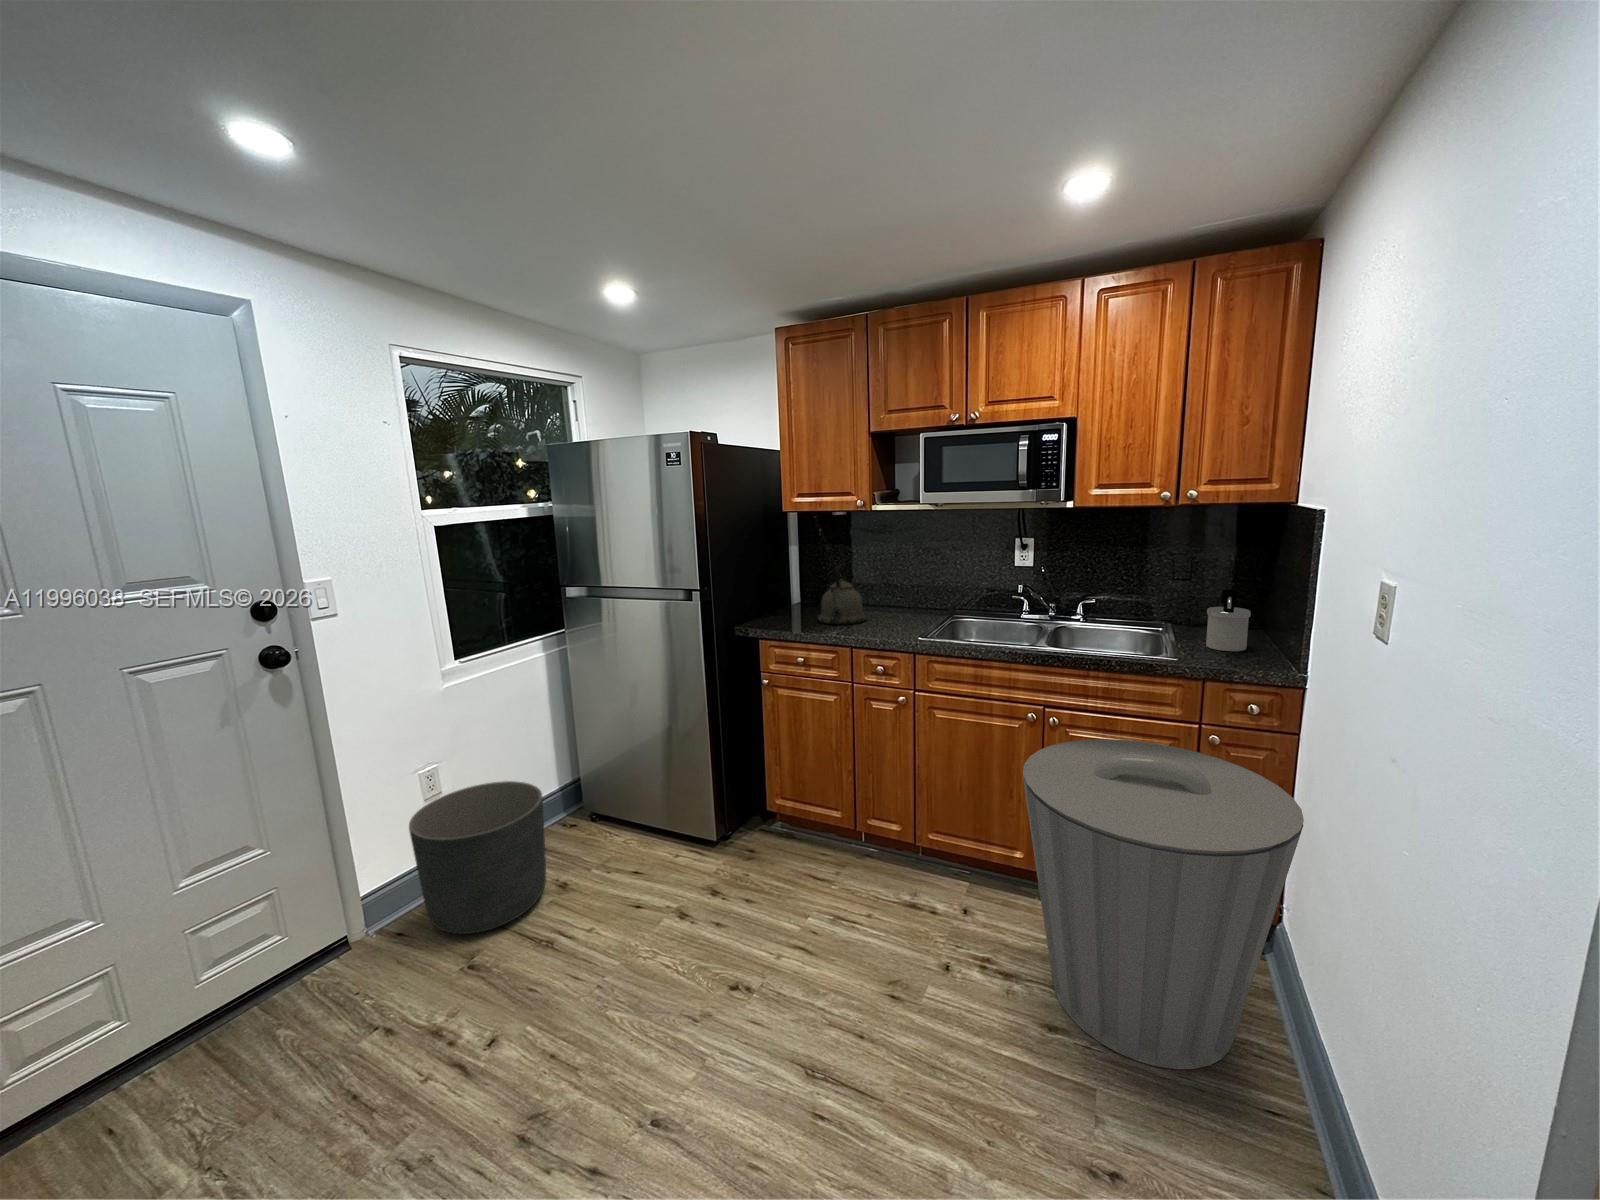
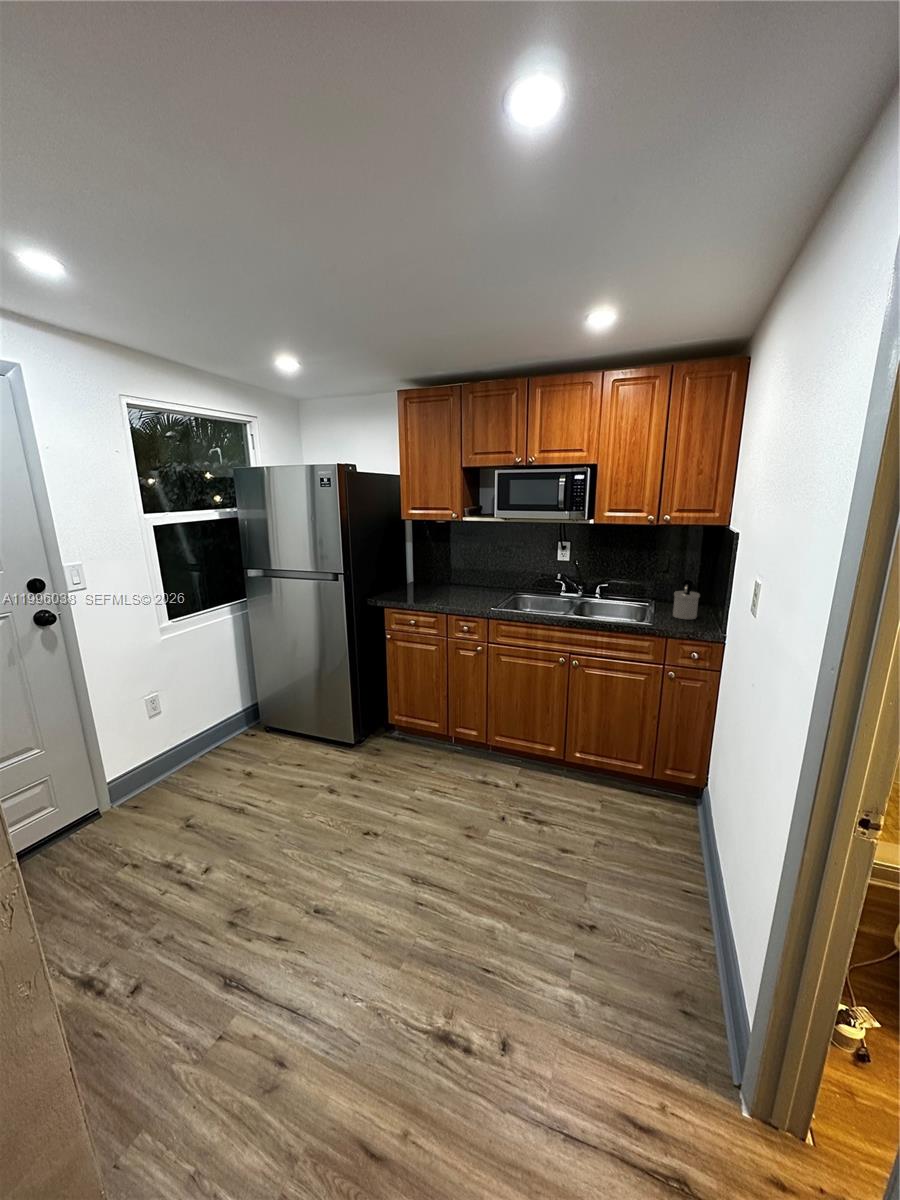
kettle: present [818,564,867,624] -> none [425,557,458,598]
trash can: present [1023,739,1304,1069] -> none [552,675,713,870]
planter: present [409,781,546,934] -> none [140,705,237,806]

